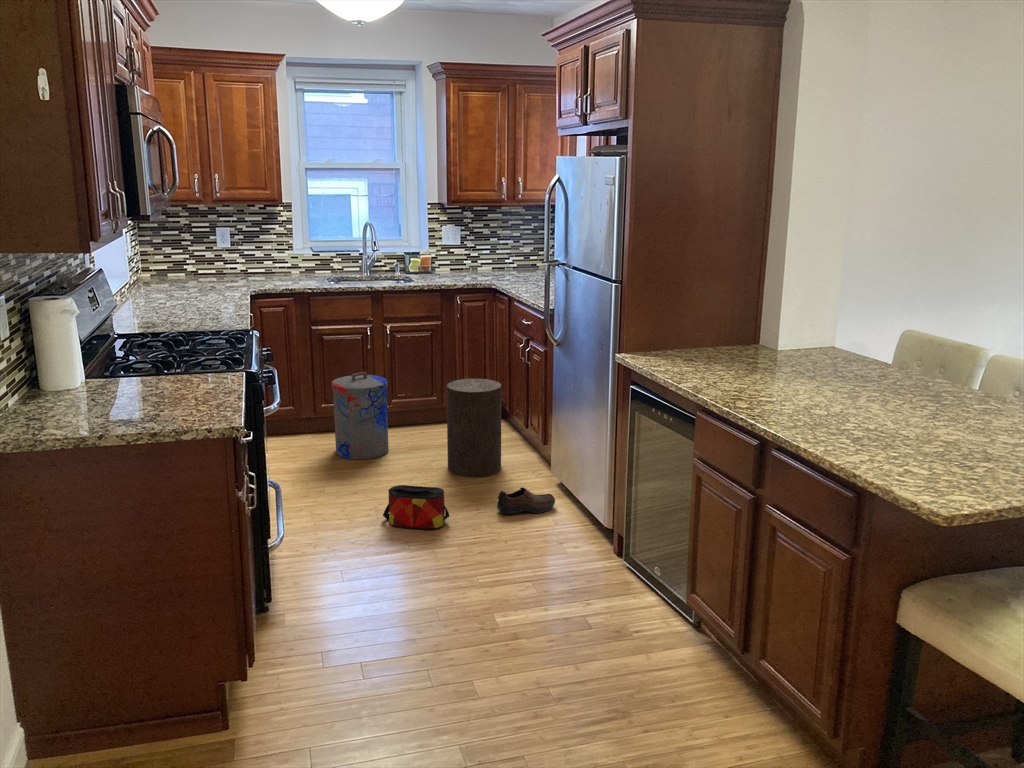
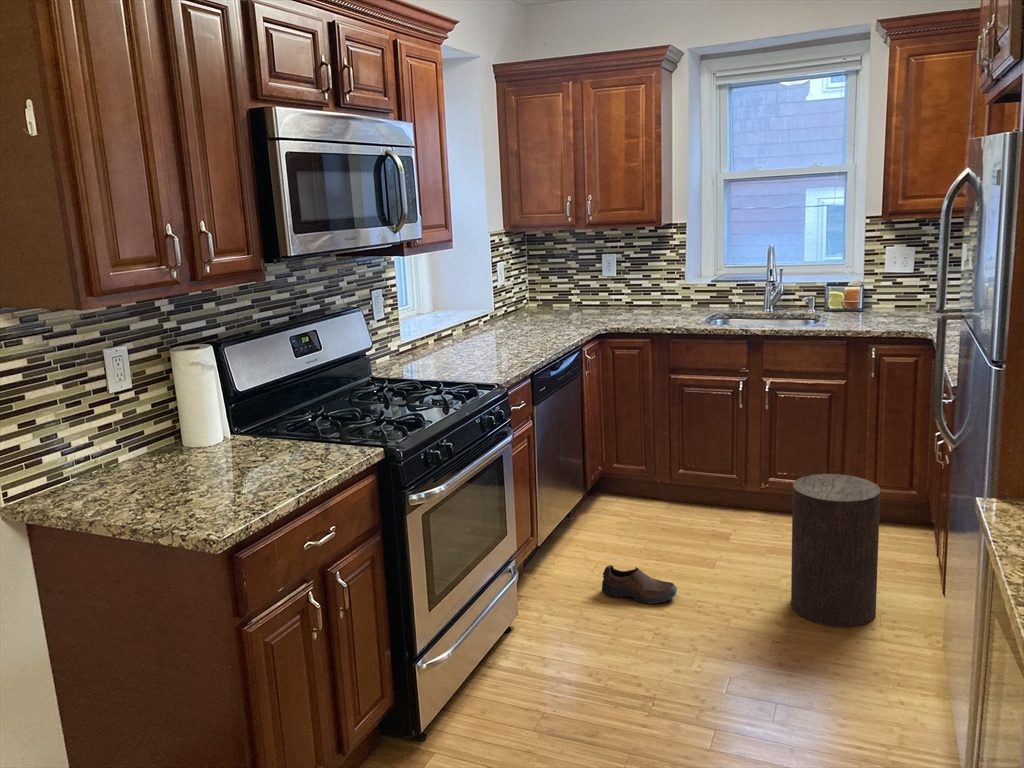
trash can: present [332,372,389,460] -> none [666,443,740,558]
bag: present [383,485,449,530] -> none [635,618,718,700]
shoe: present [497,488,555,514] -> present [602,565,677,604]

